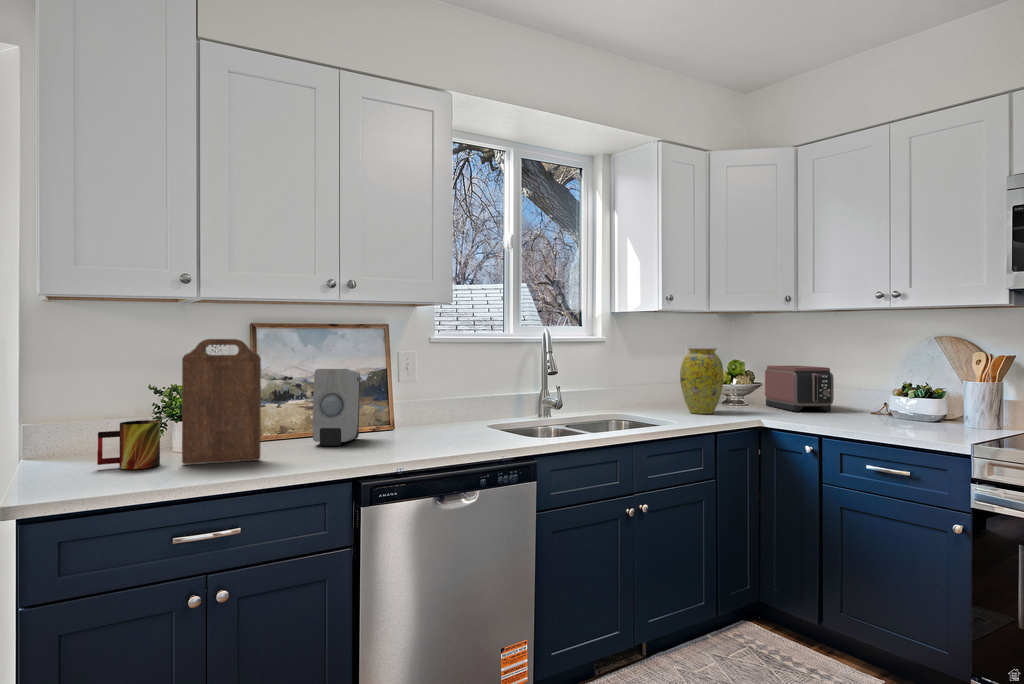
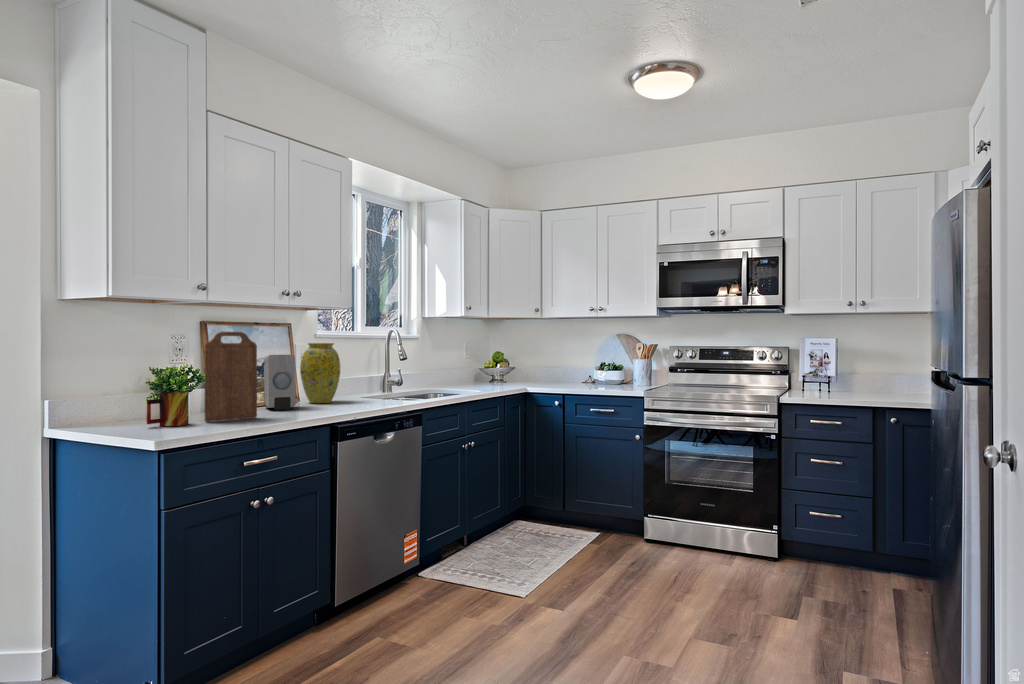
vase: present [680,348,724,414] -> present [300,343,340,403]
toaster: present [765,366,834,411] -> none [519,354,562,383]

